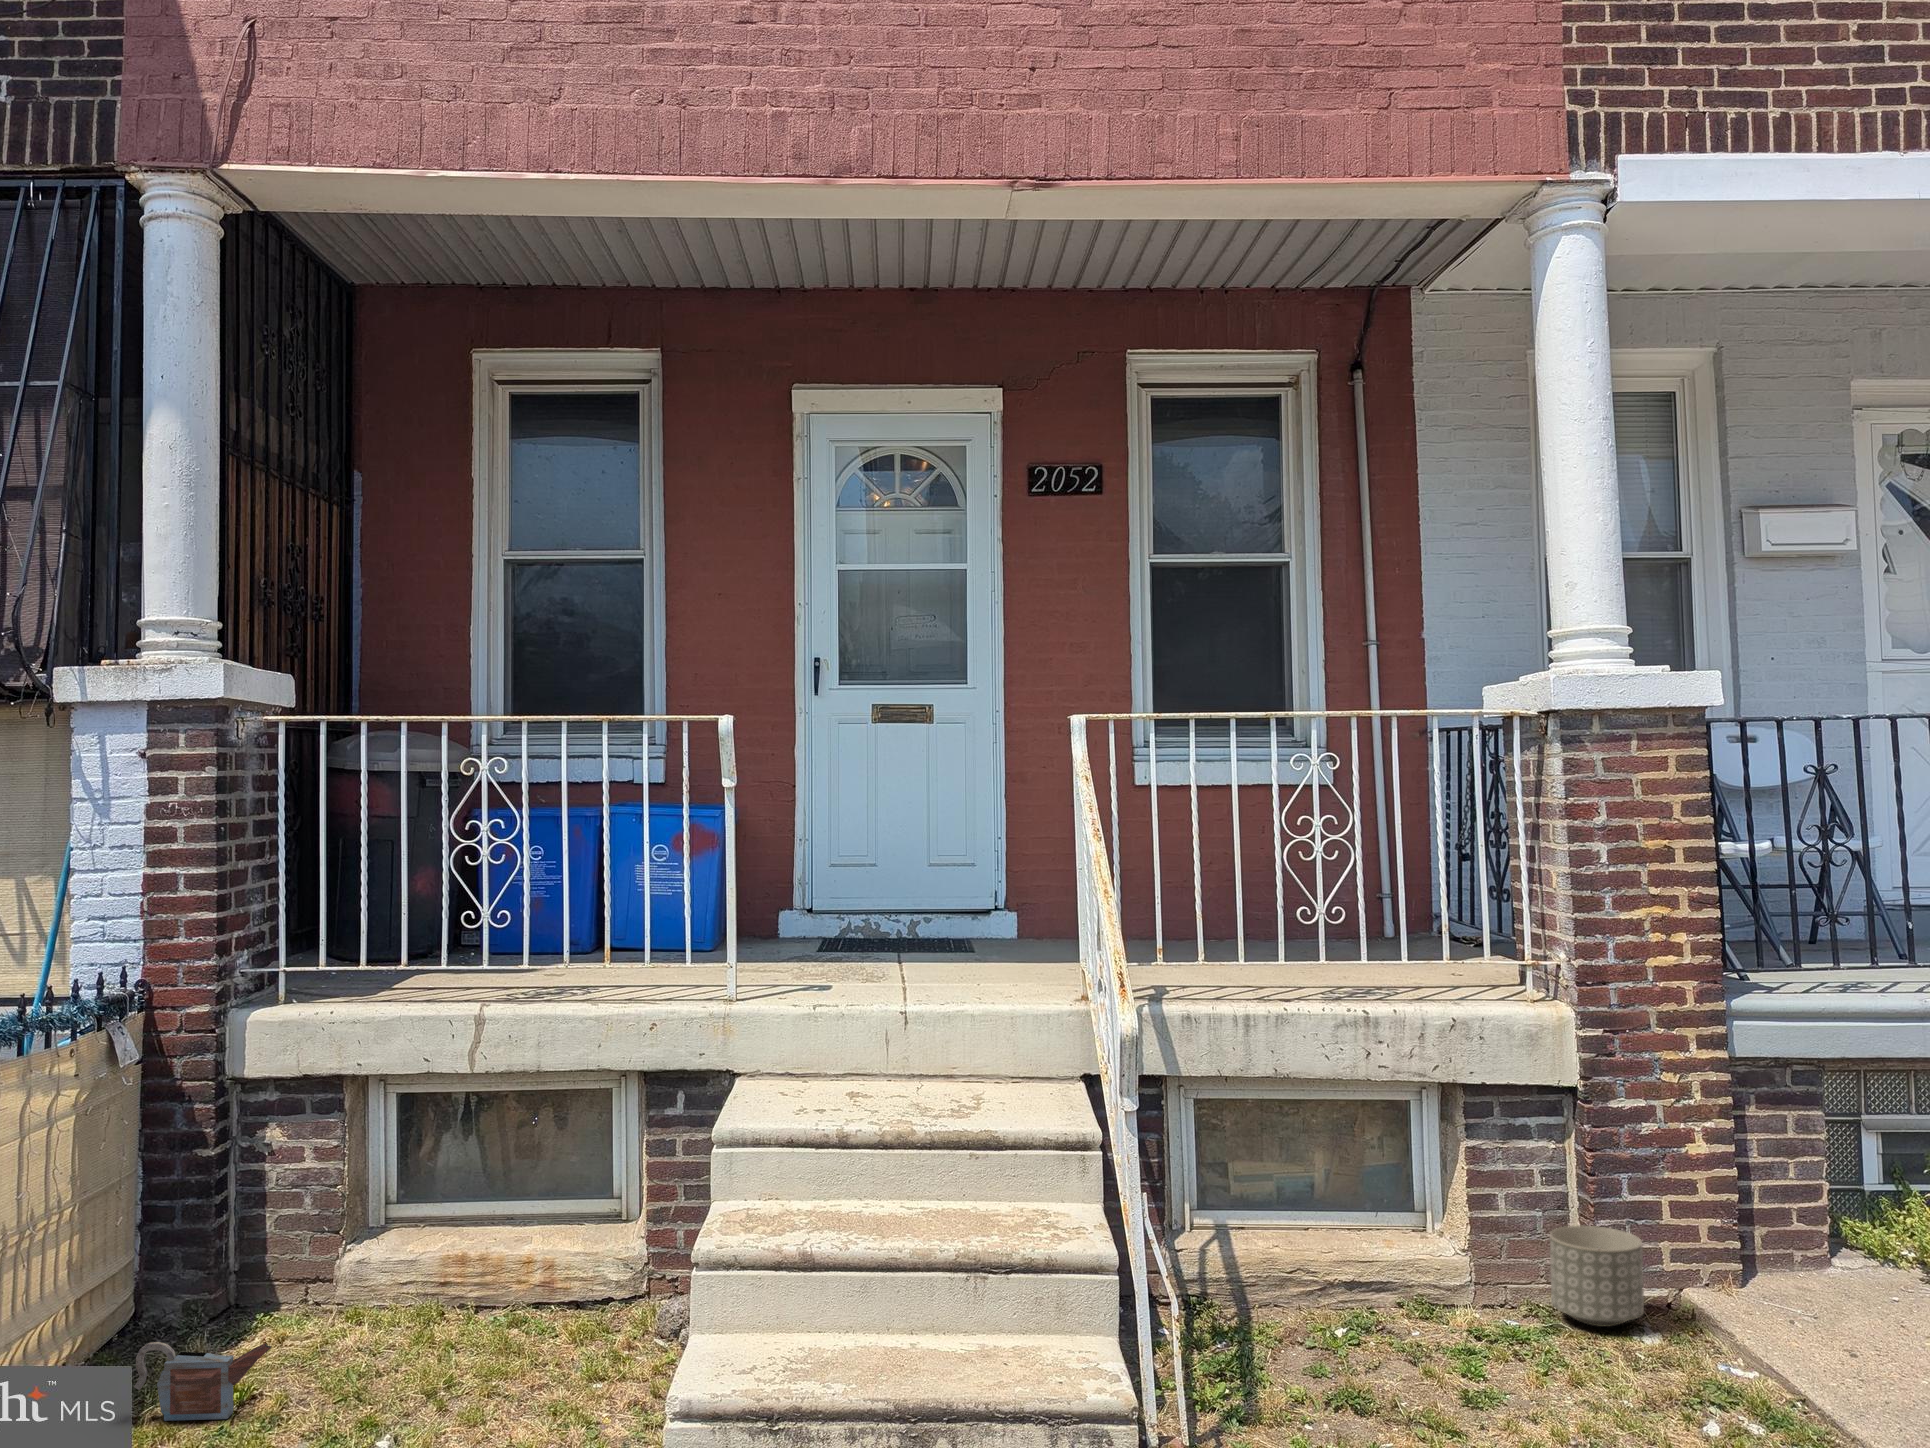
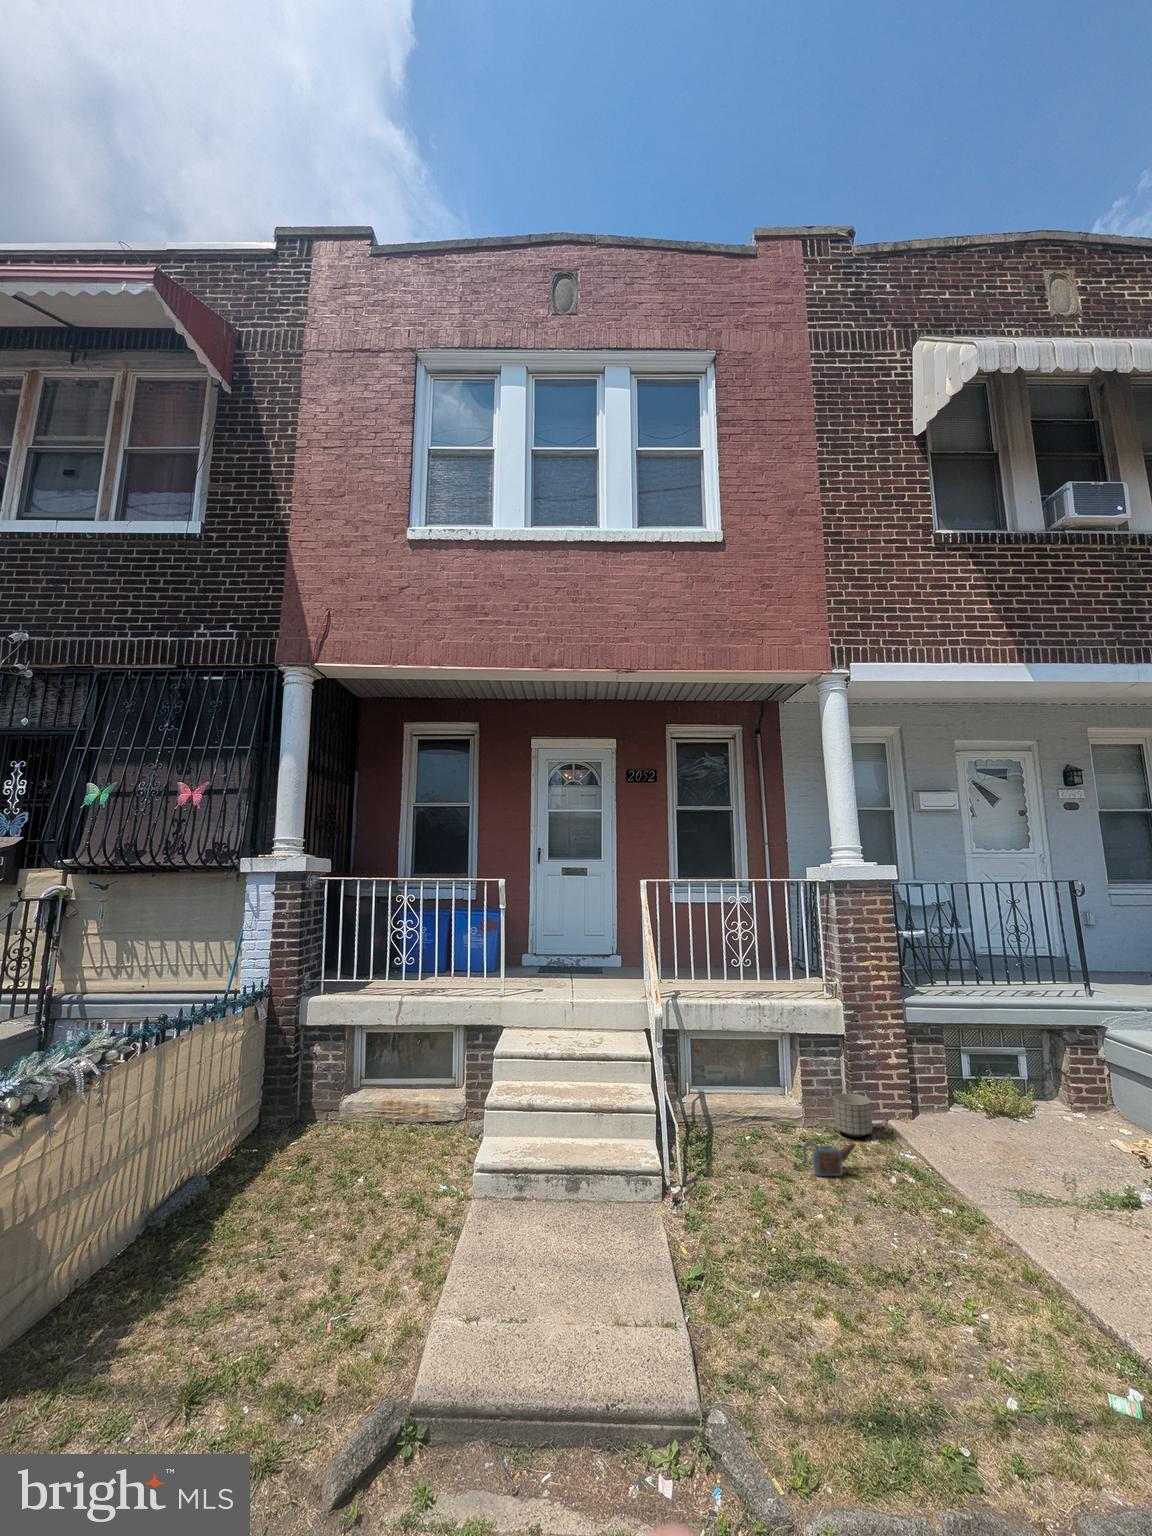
watering can: present [134,1342,271,1421] -> present [803,1142,855,1176]

